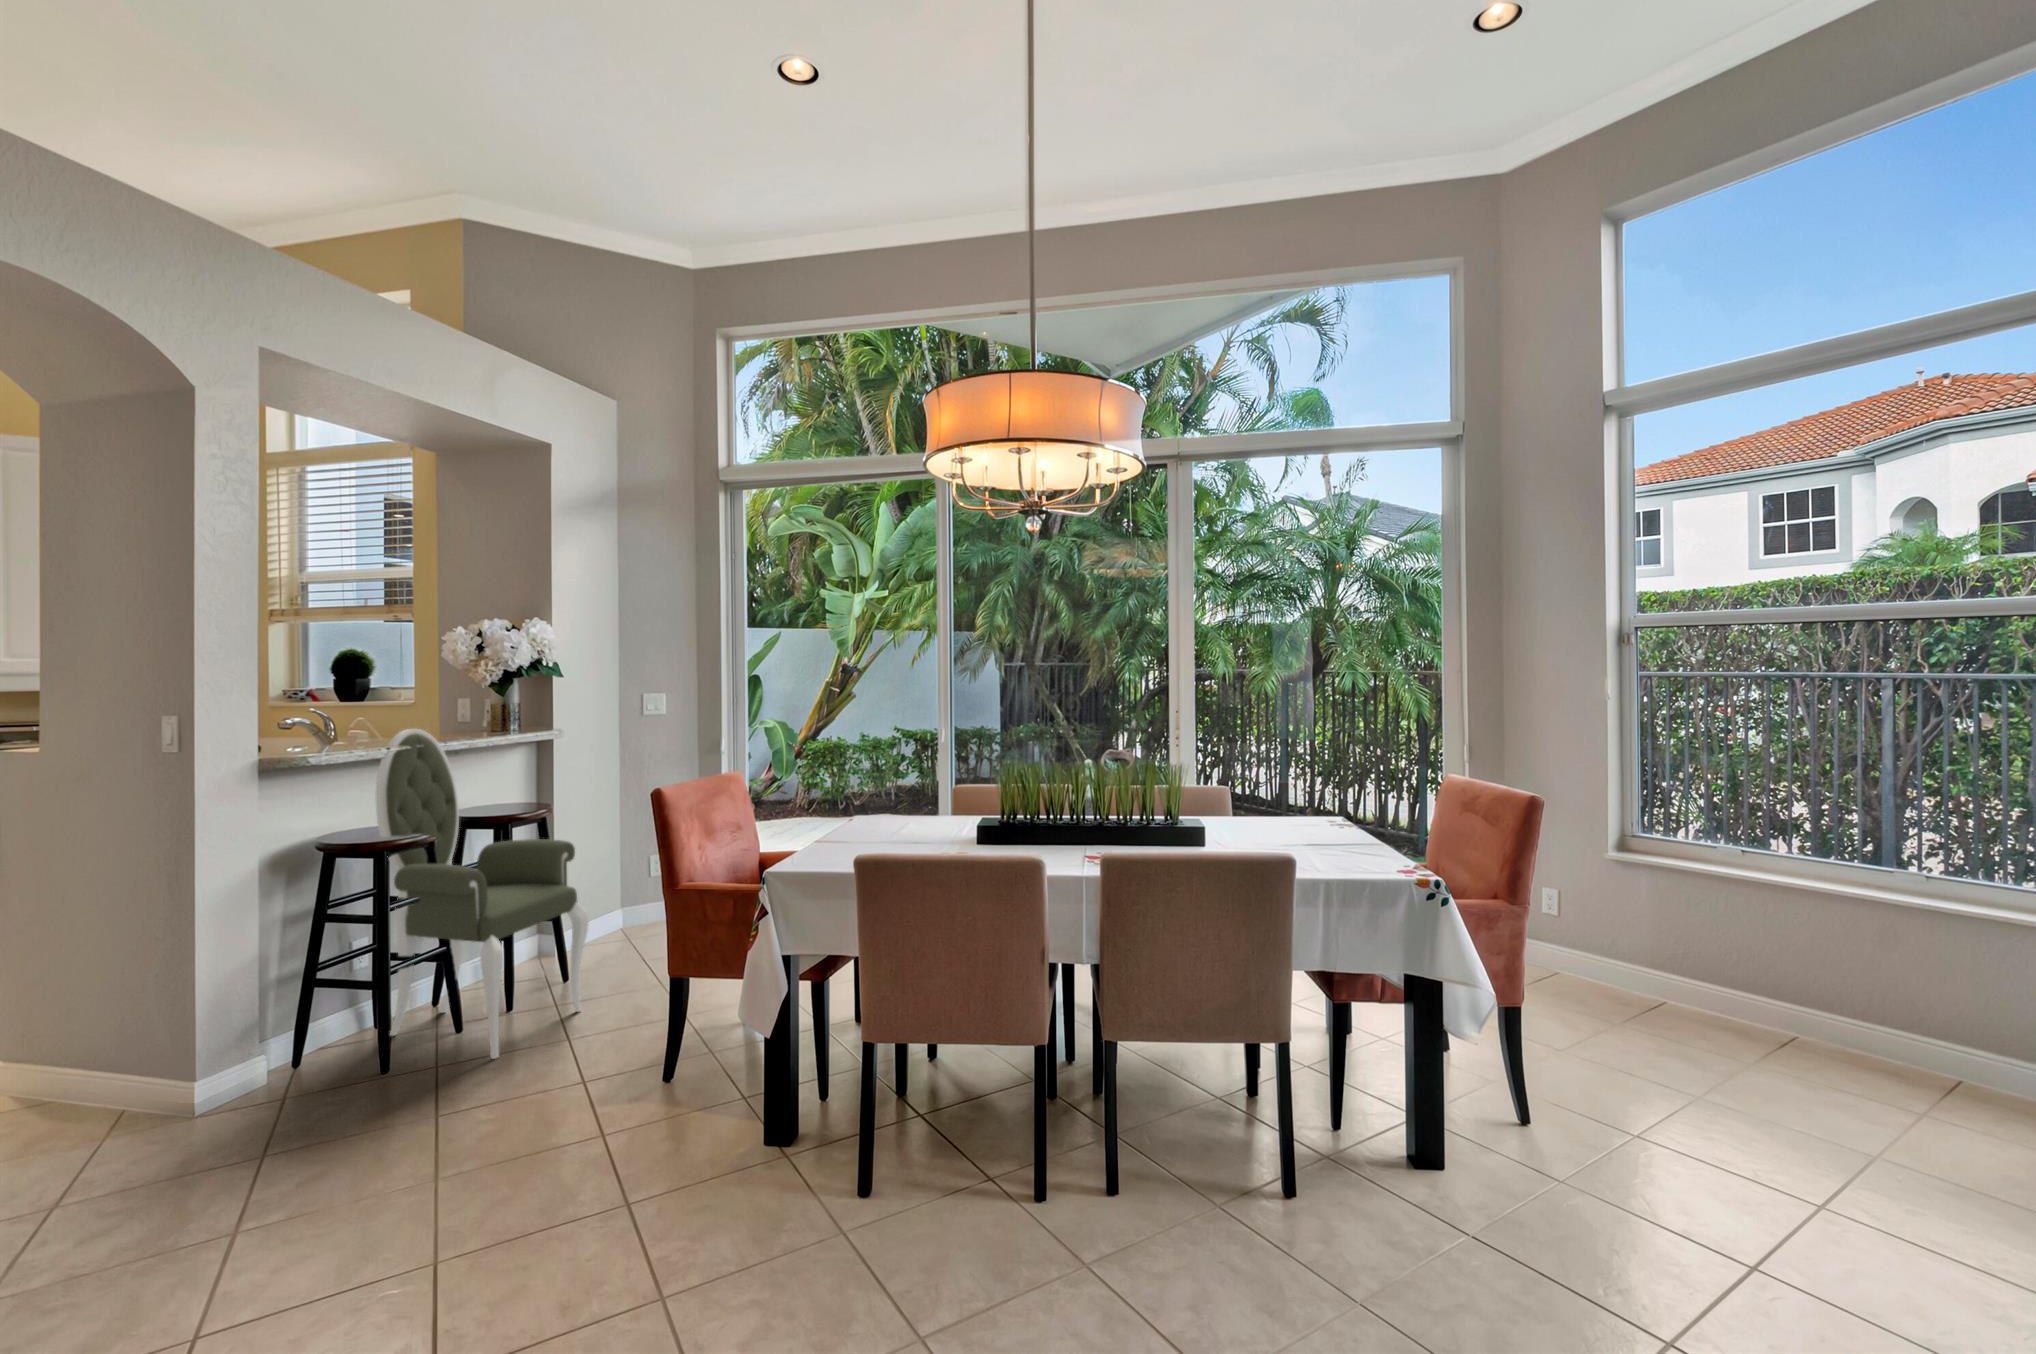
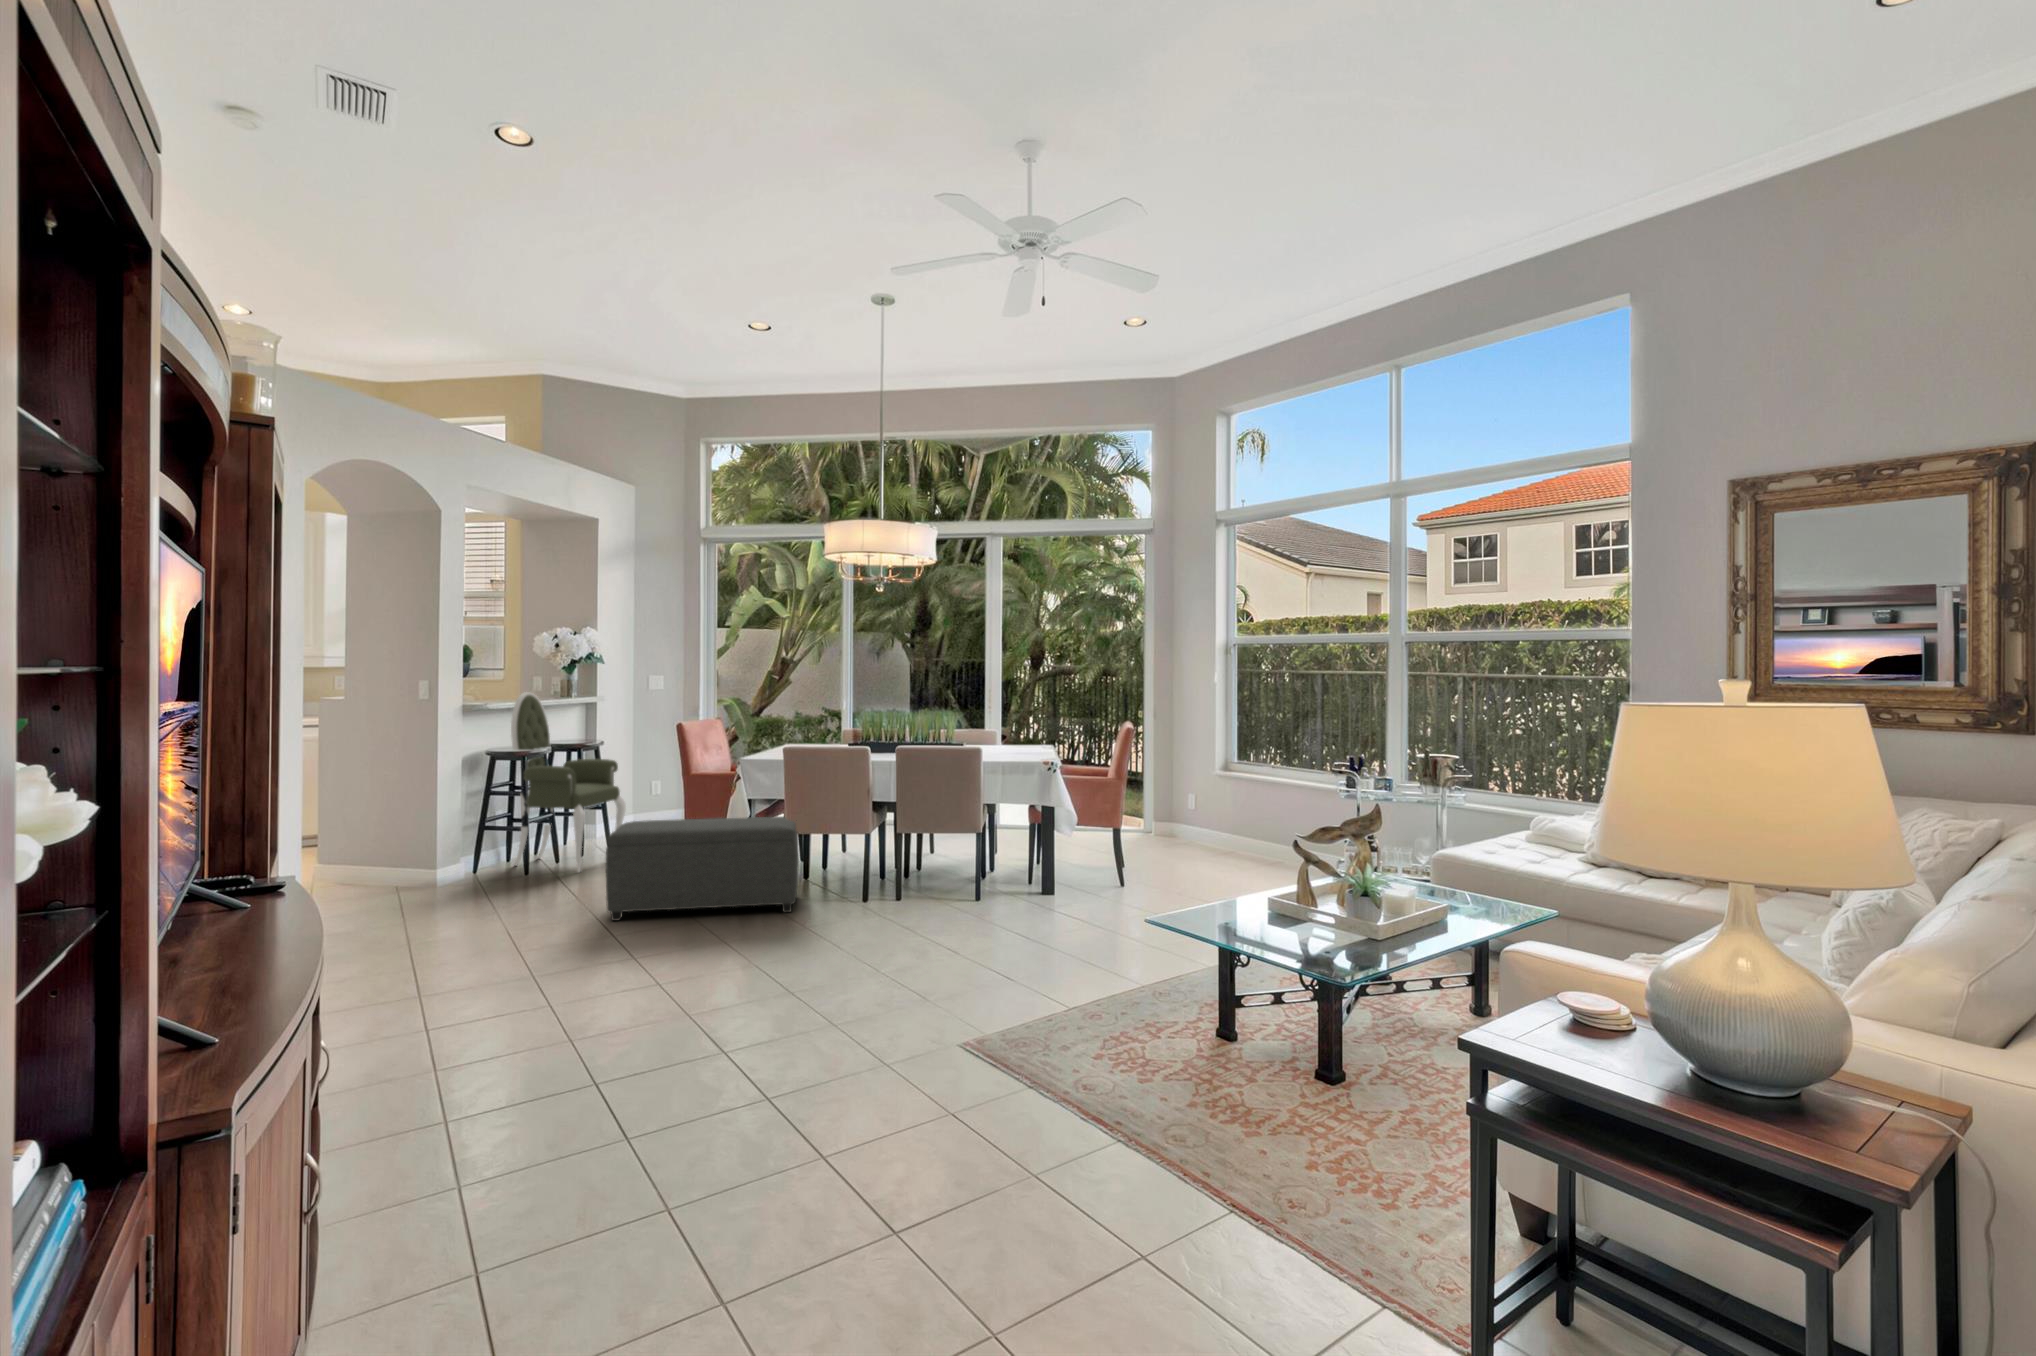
ottoman: none [473,989,911,1283] -> present [606,817,799,921]

